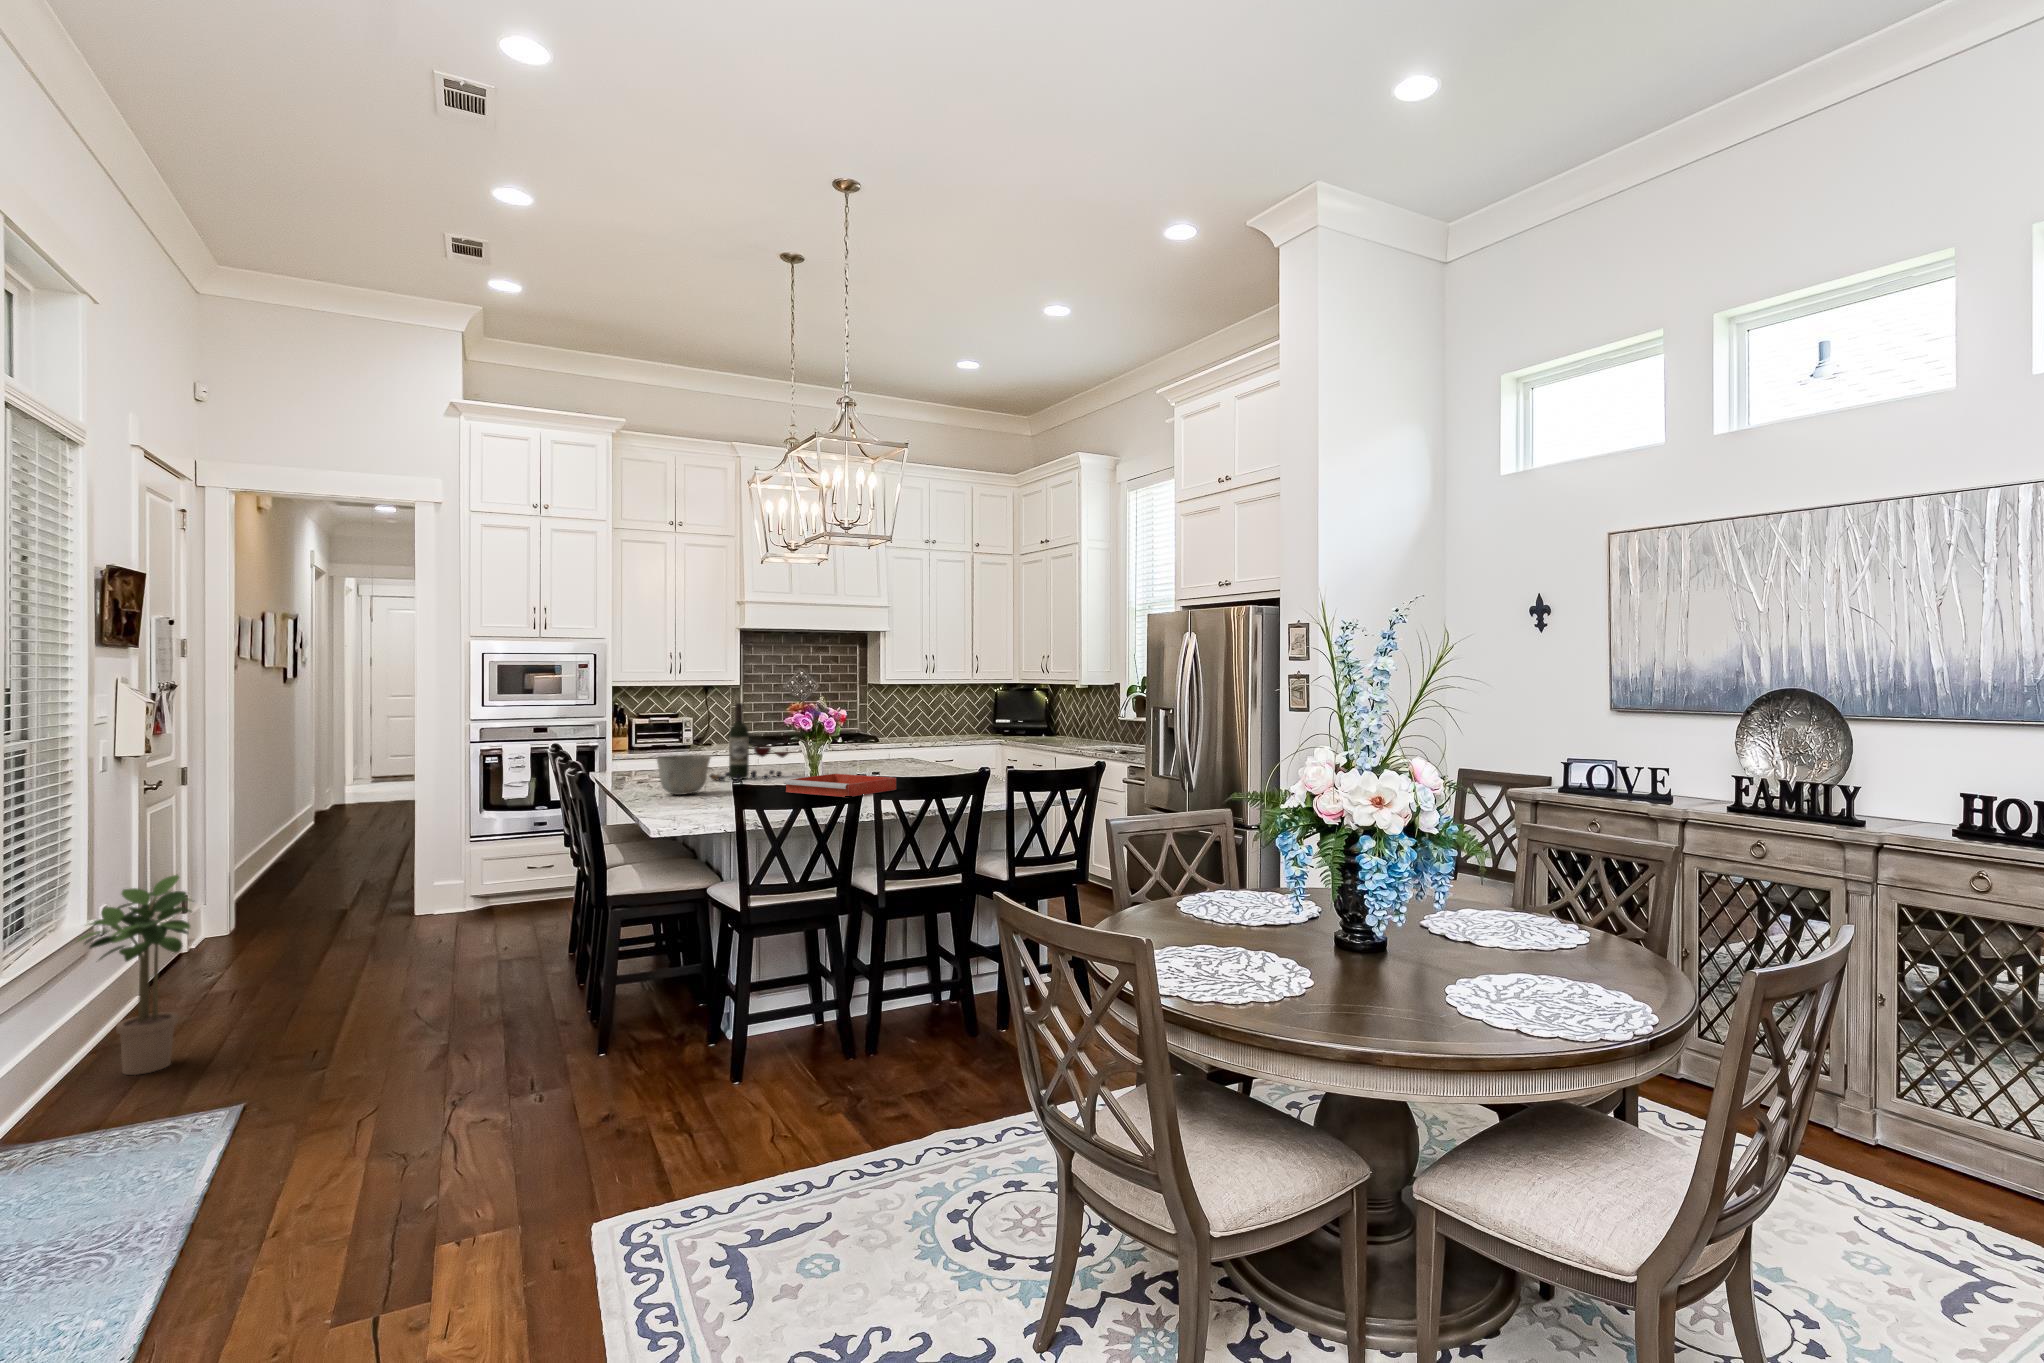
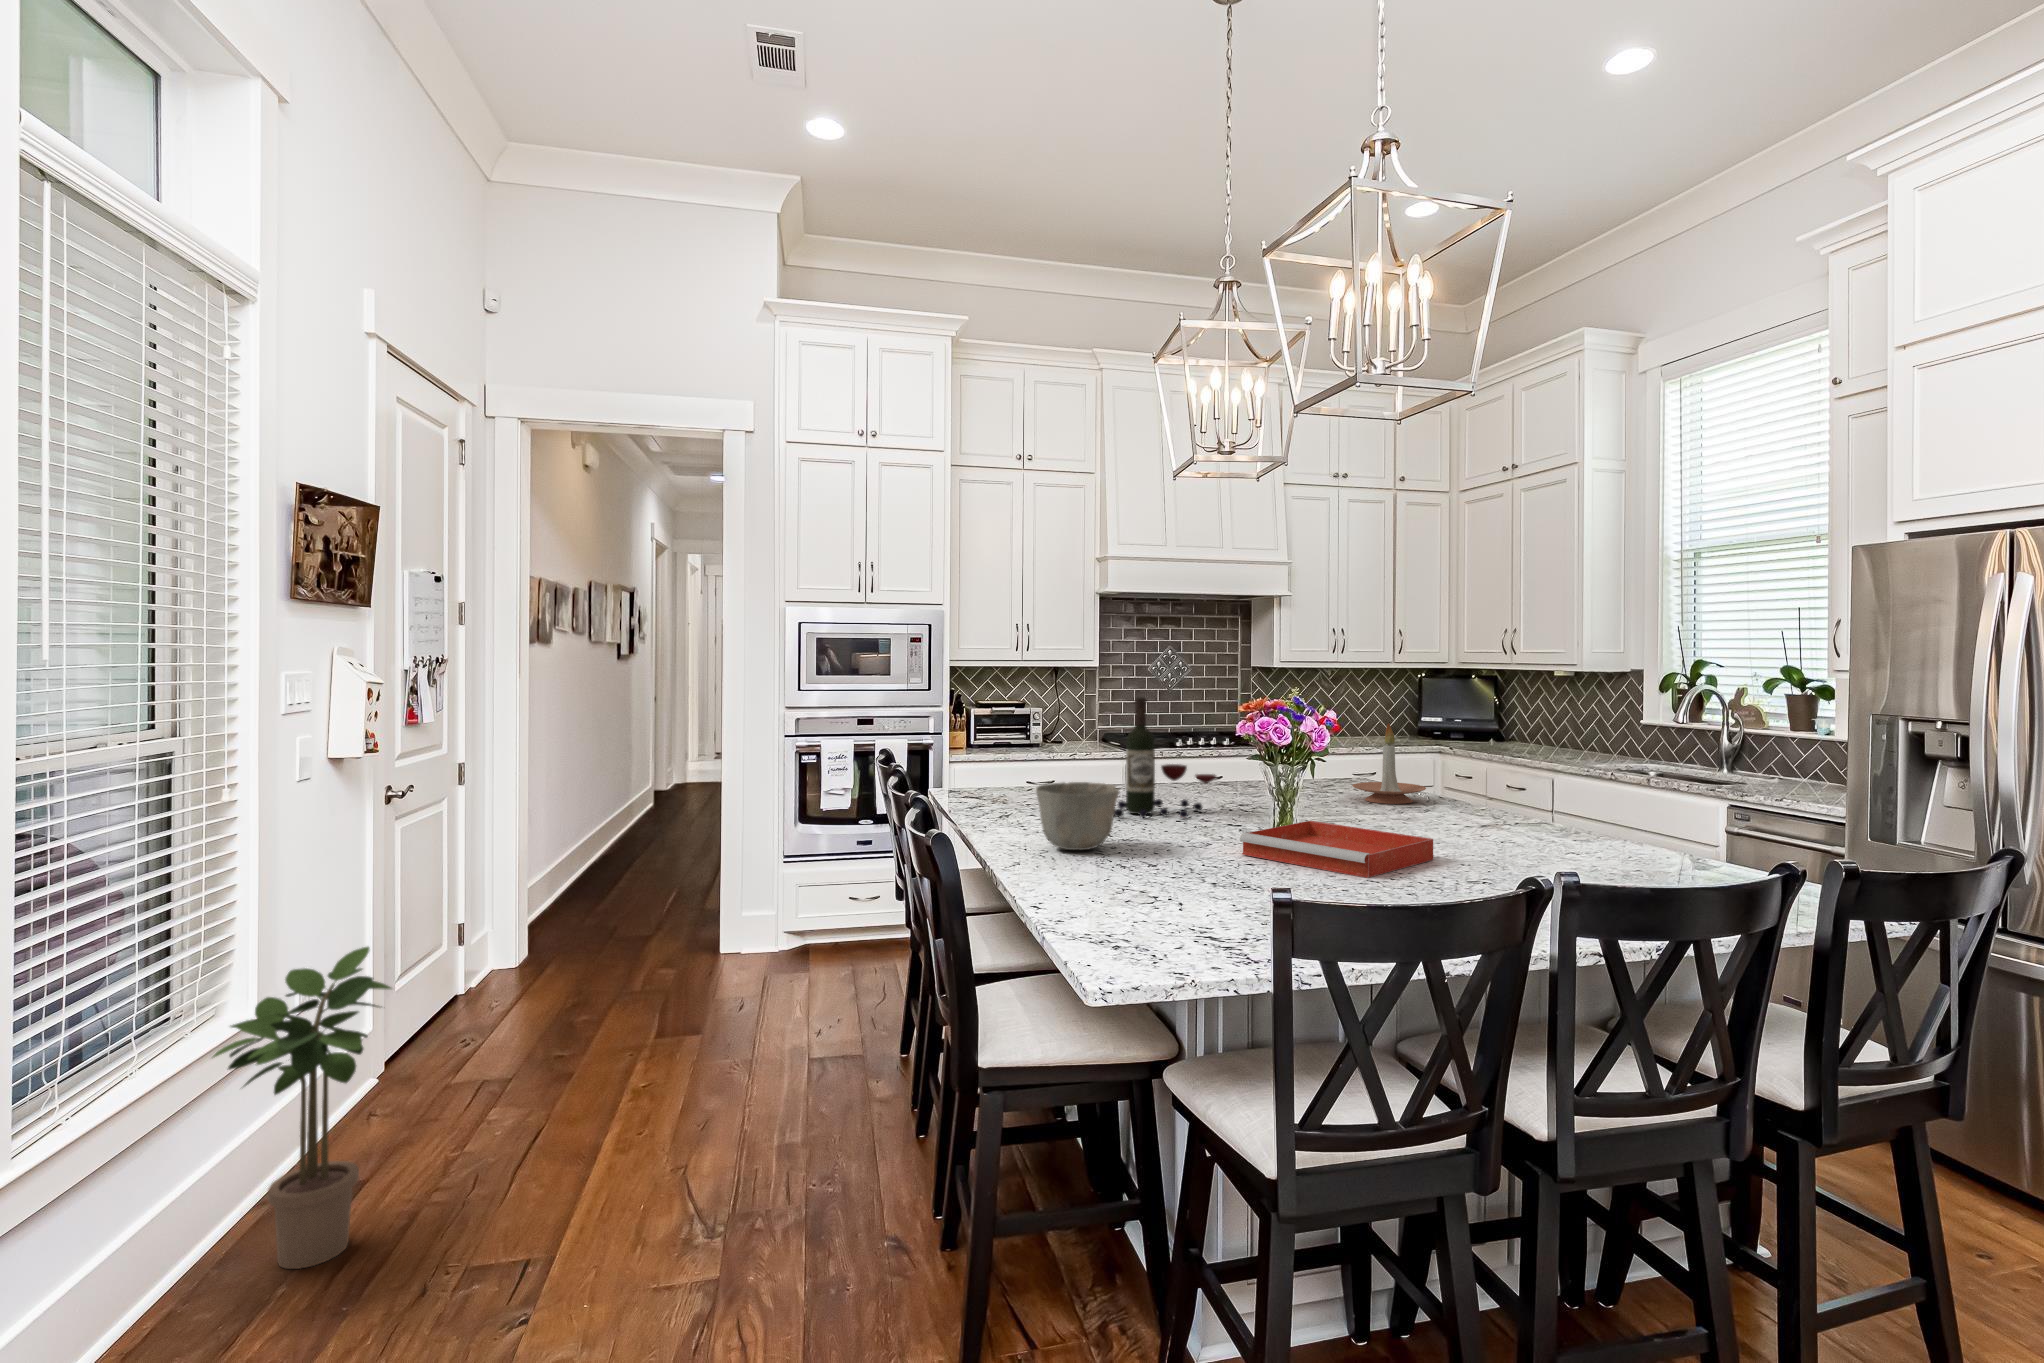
candle holder: none [890,718,937,769] -> present [1352,723,1426,804]

